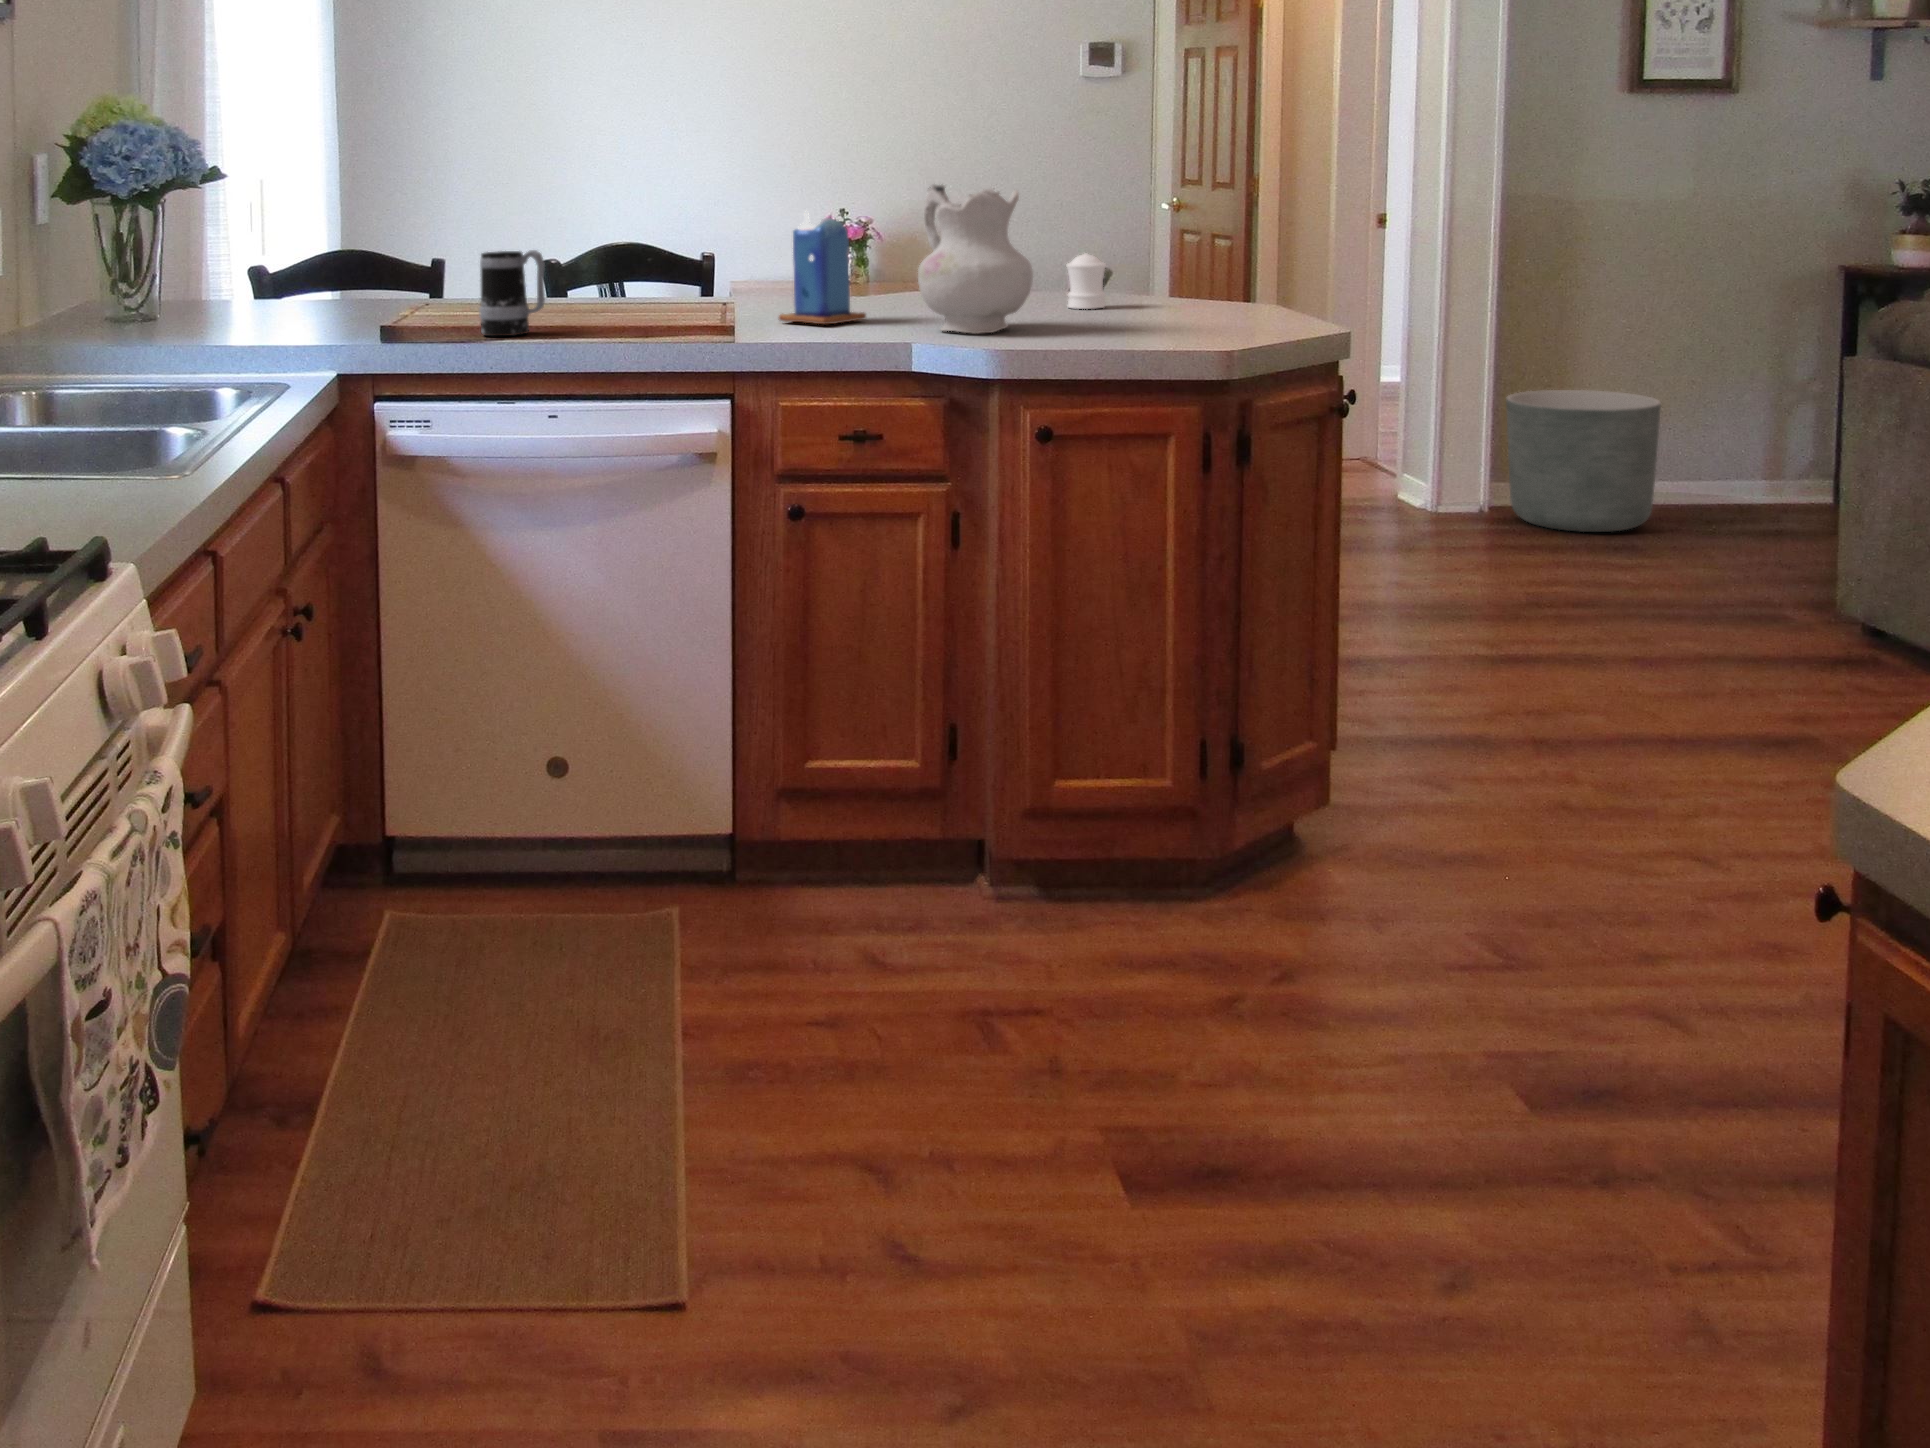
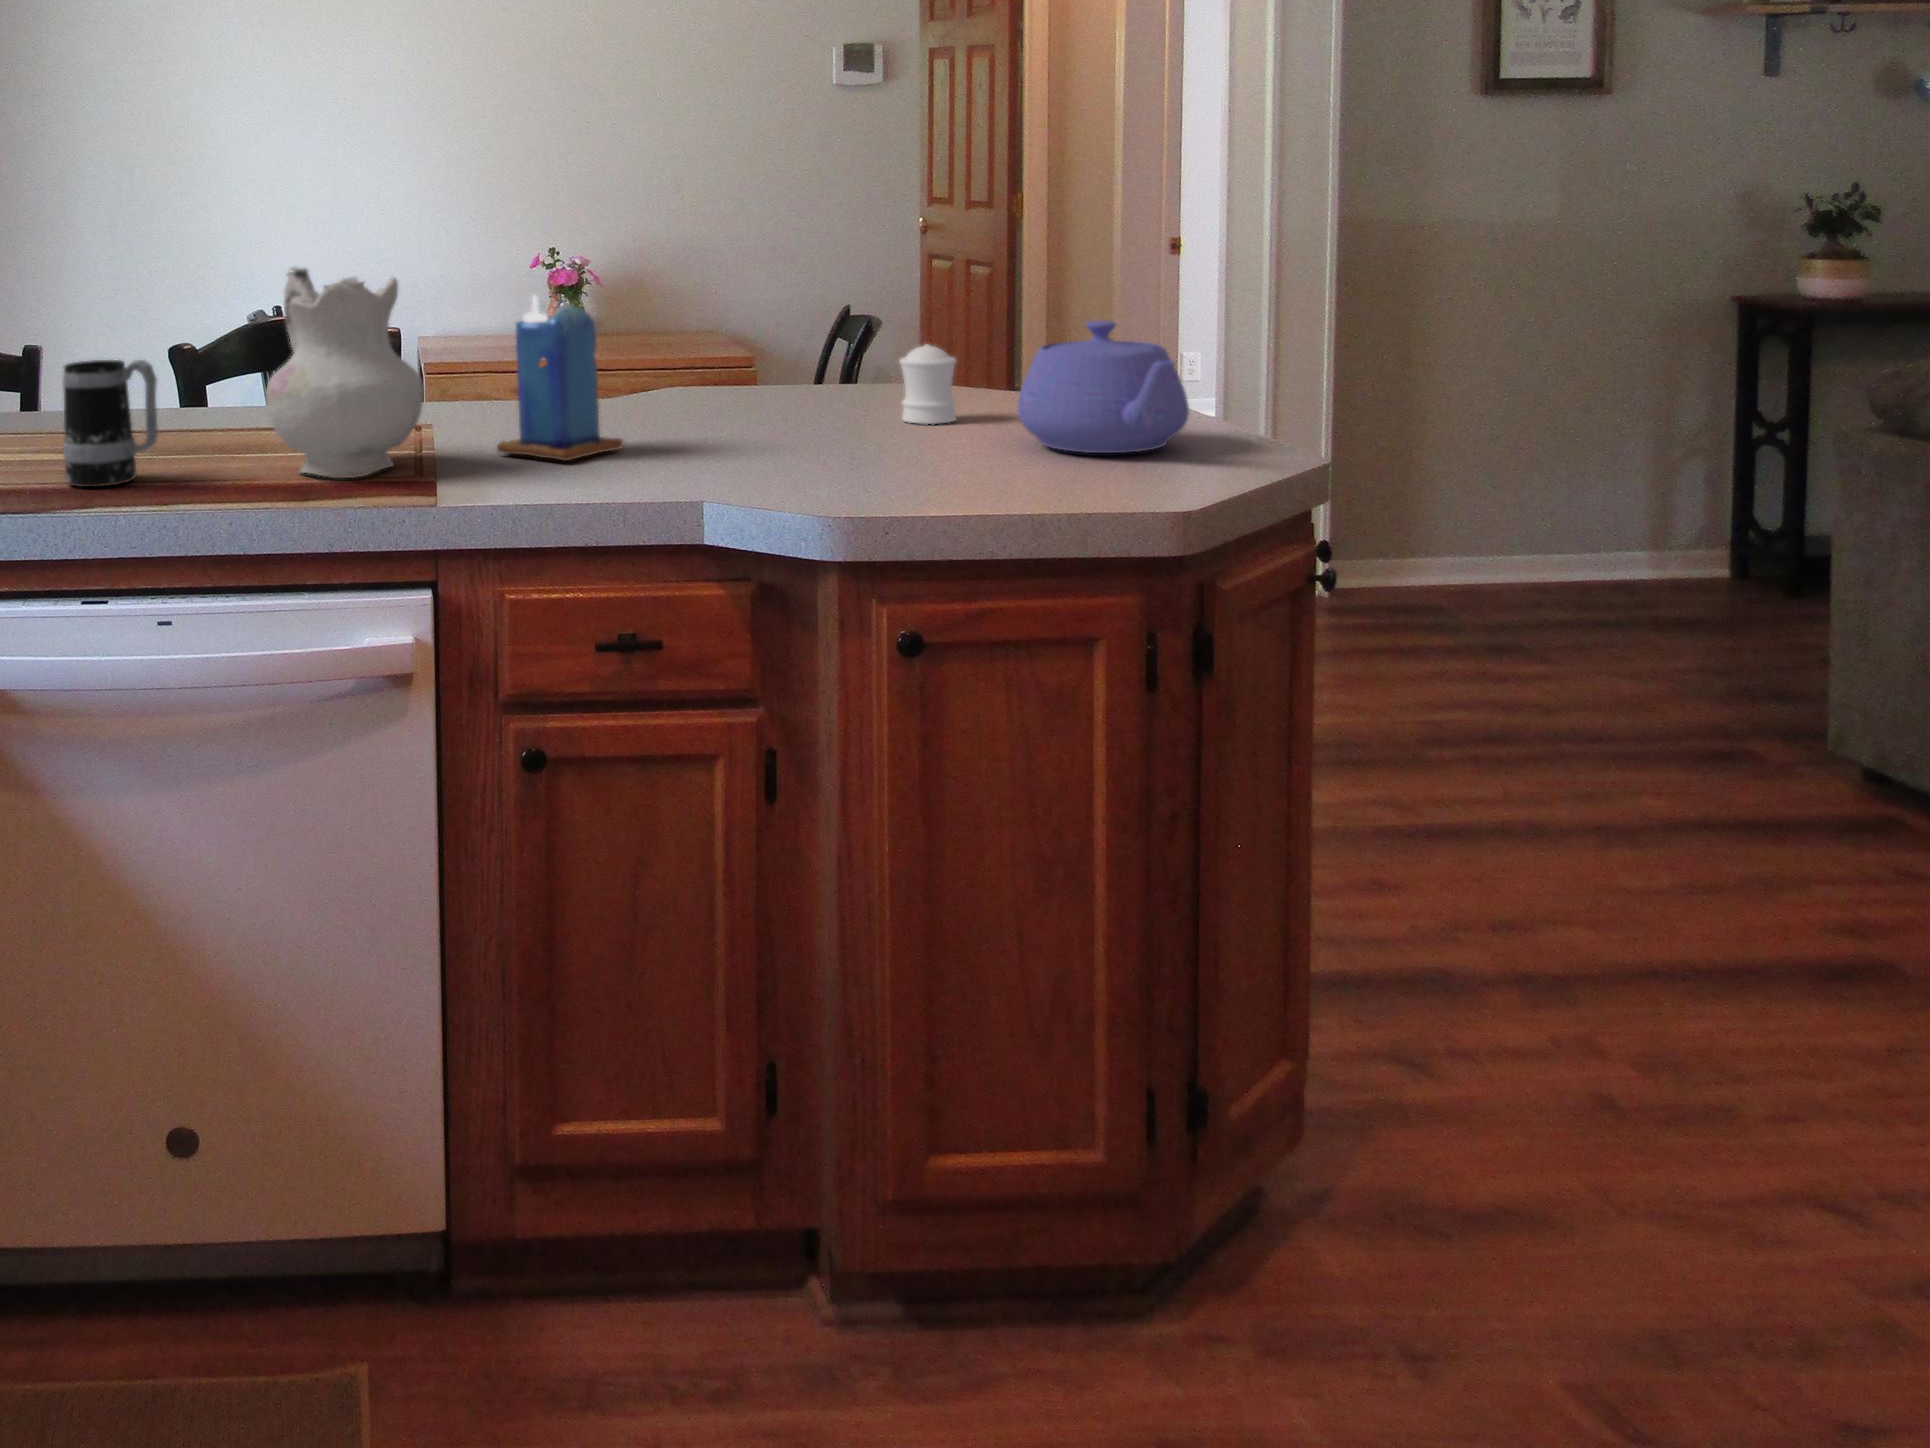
ceramic pitcher: present [918,184,1033,333] -> present [266,267,424,478]
teapot: none [1138,232,1253,321] -> present [1018,320,1189,453]
planter: present [1506,390,1661,532] -> none [1353,452,1544,627]

